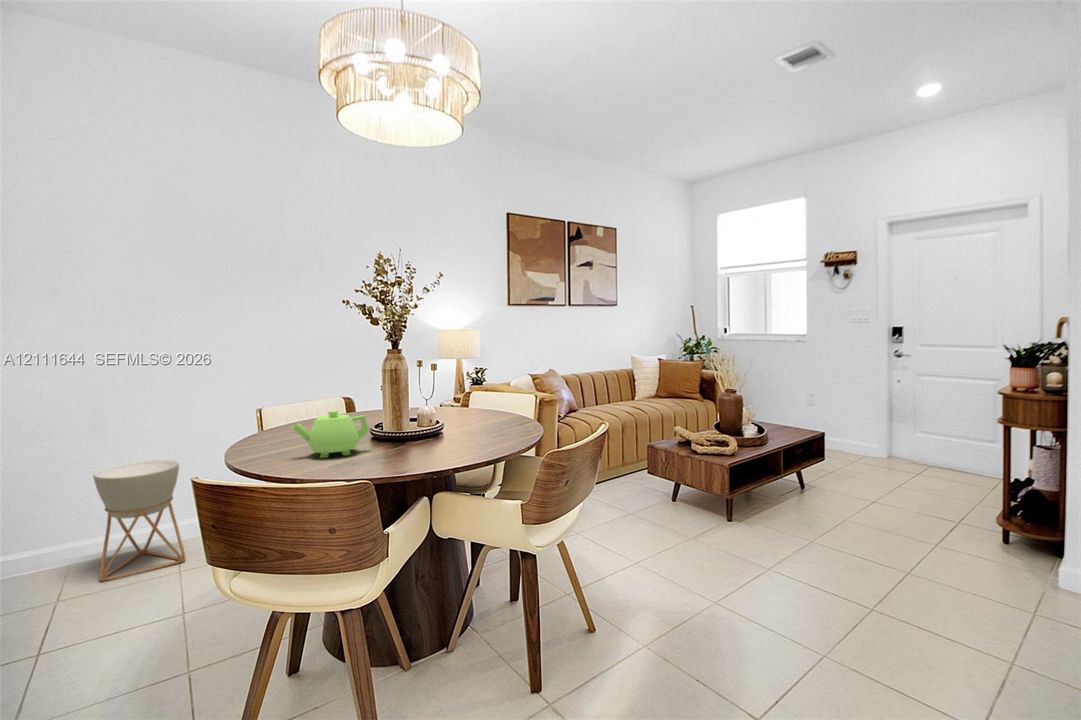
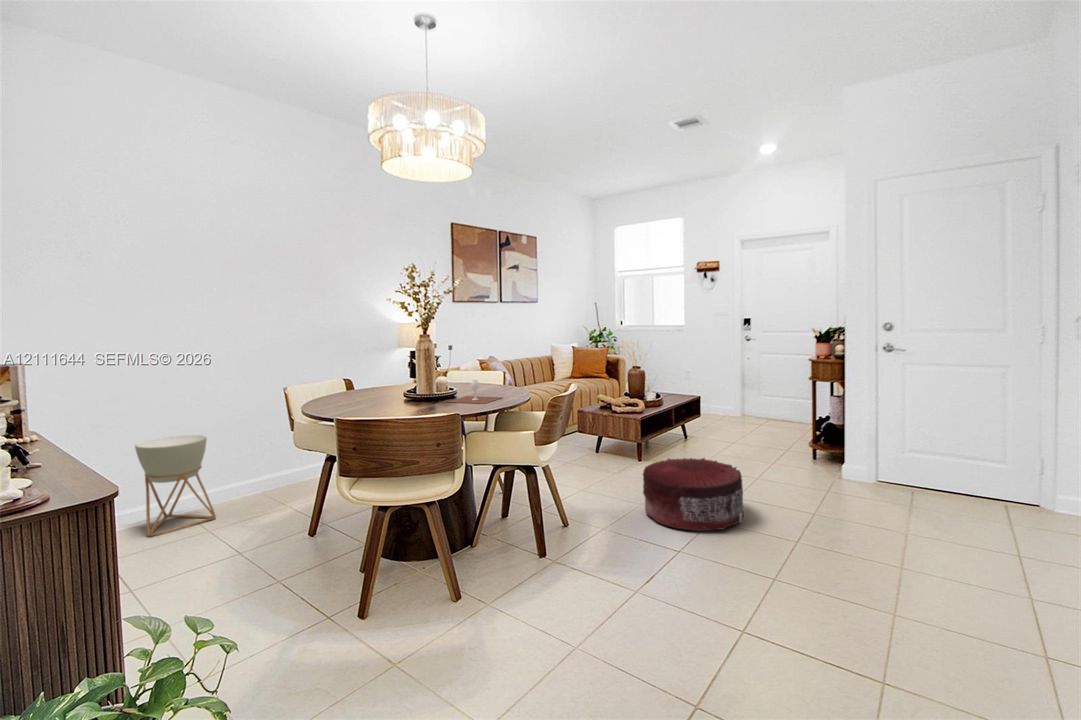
teapot: present [292,411,369,458] -> none [372,375,422,408]
wine glass: none [402,420,489,458] -> present [448,380,502,404]
pouf: none [708,538,879,684] -> present [643,458,744,531]

